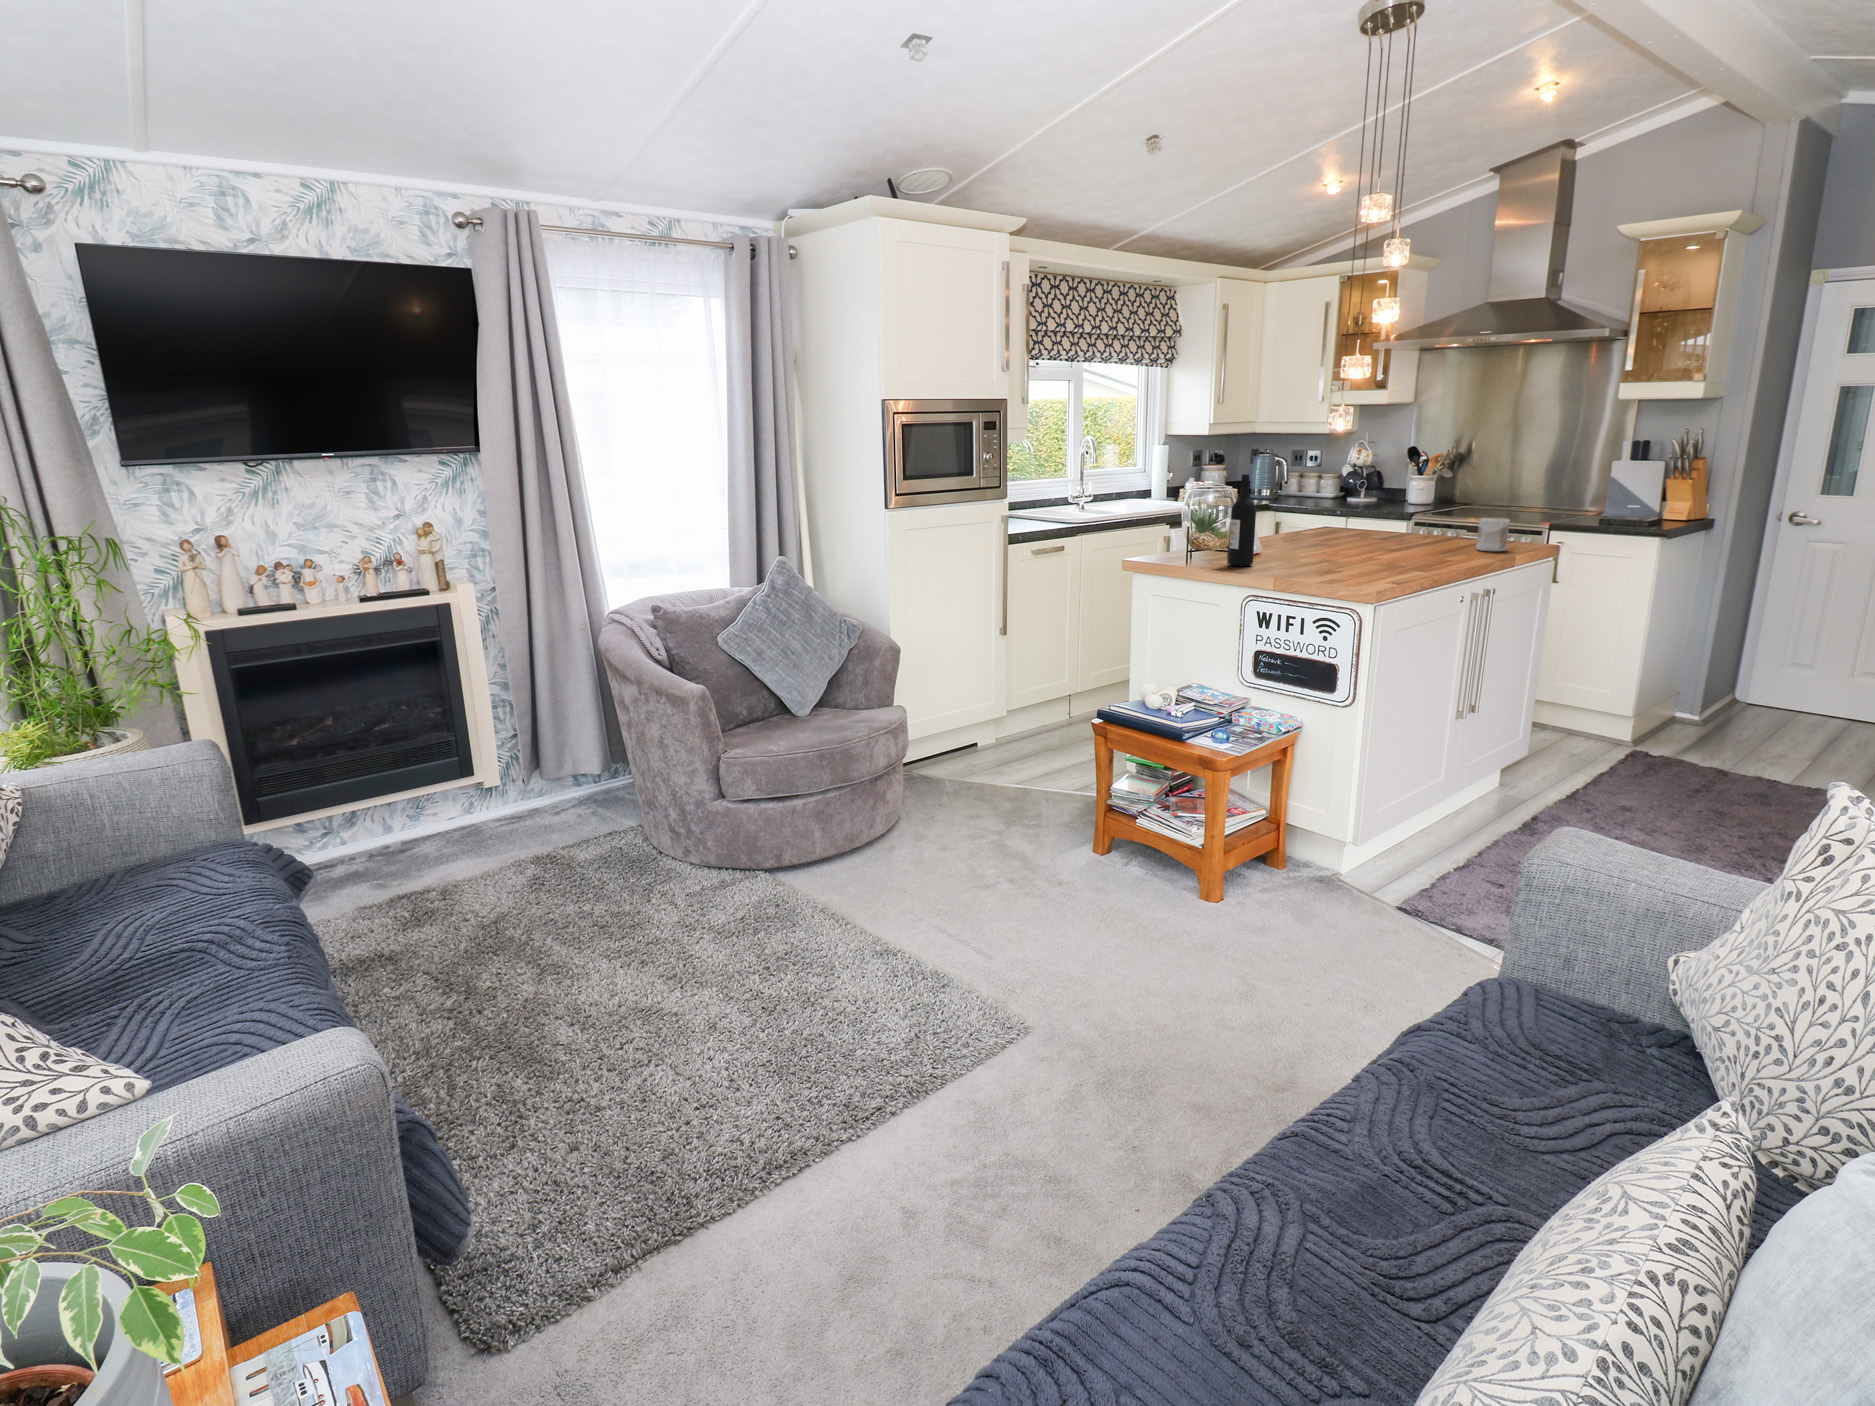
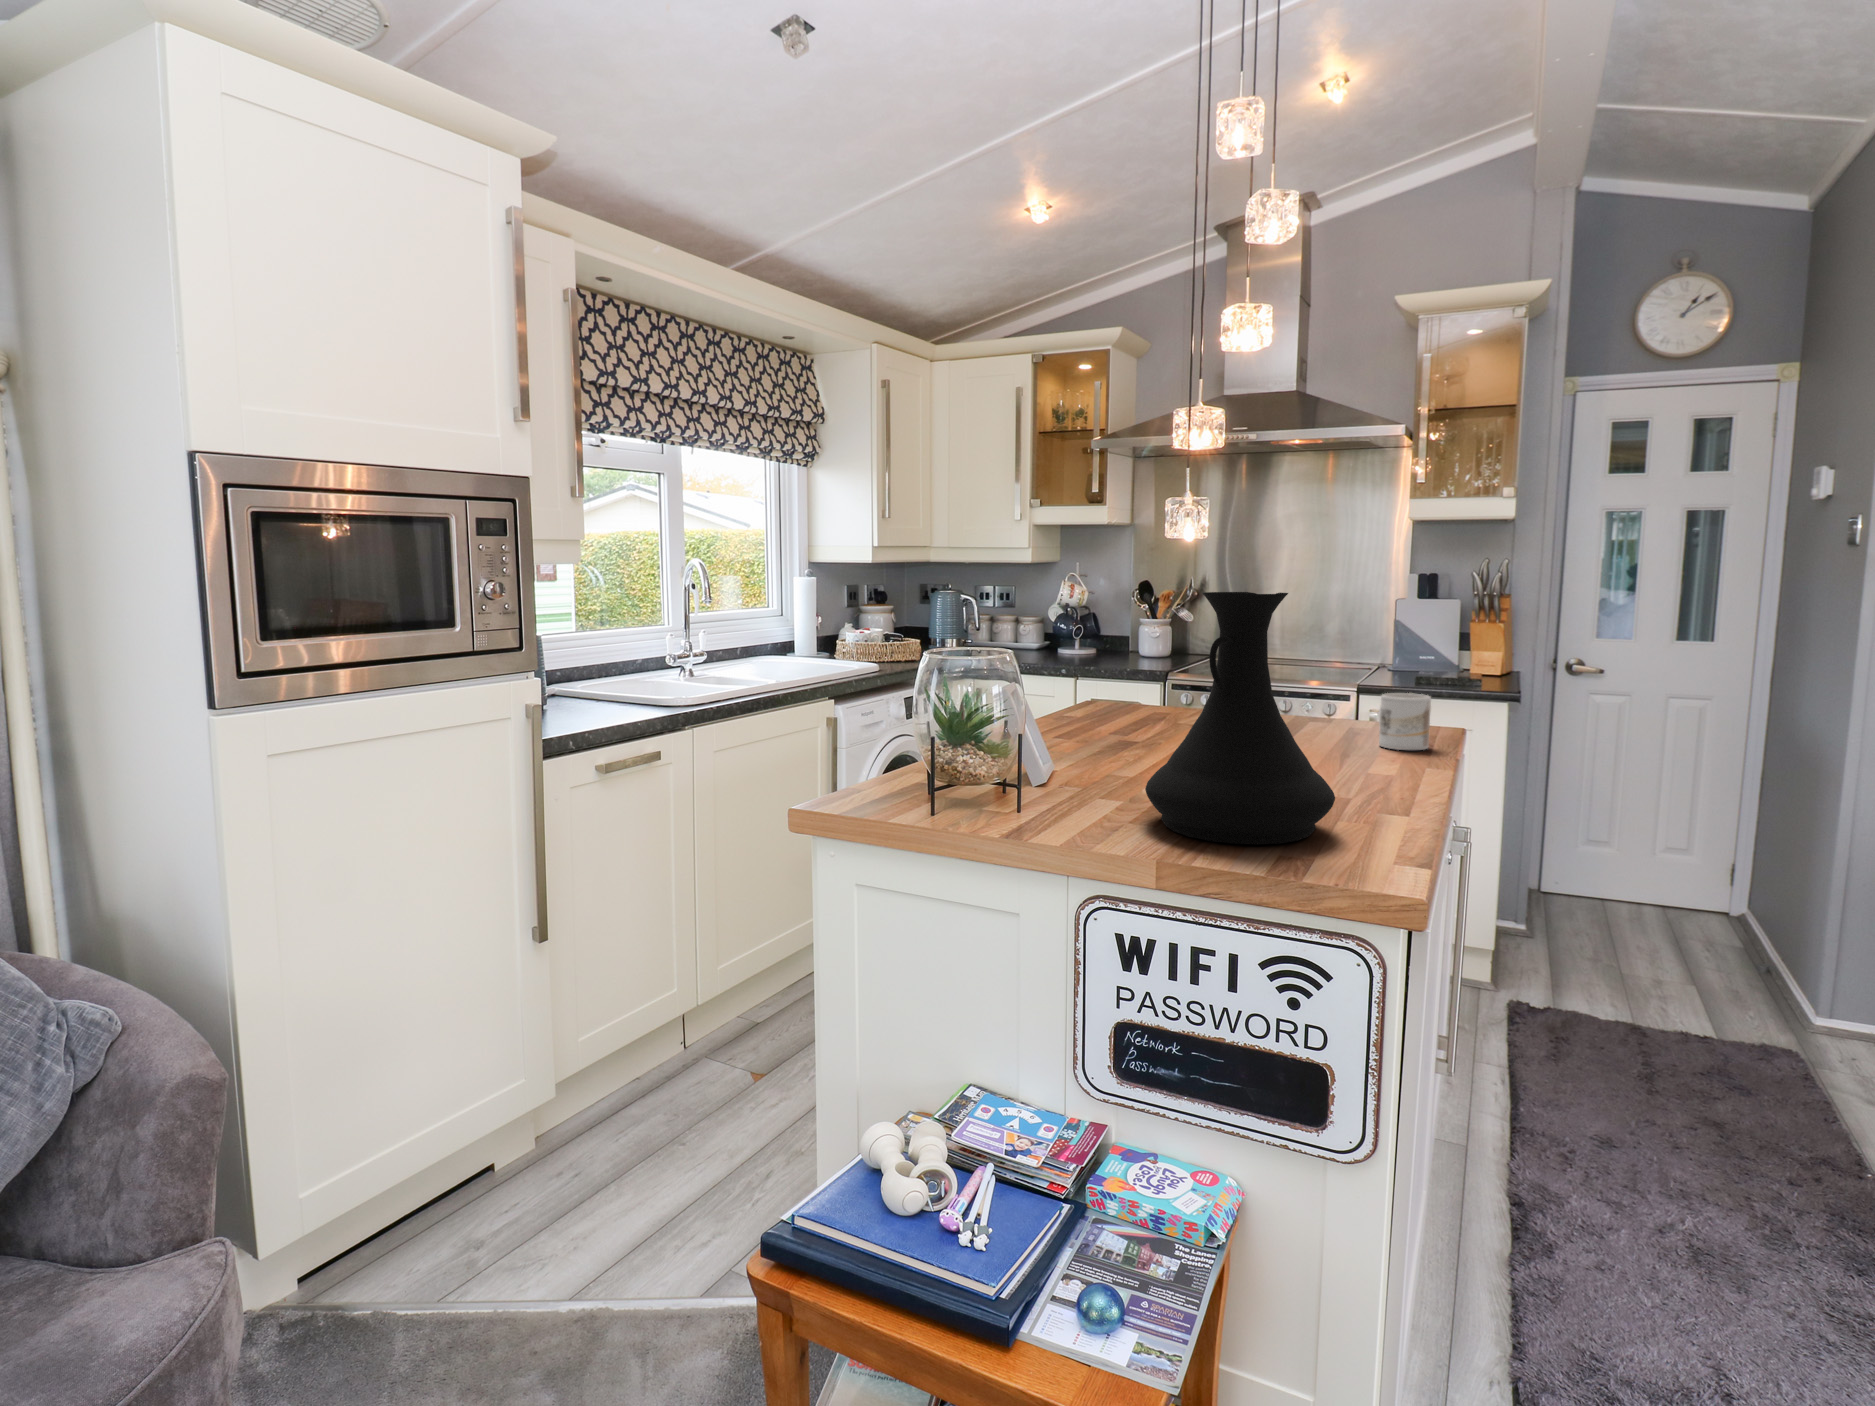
vase: none [1284,460,1374,576] -> present [1145,592,1335,845]
wine bottle: present [1229,474,1256,566] -> none [1023,622,1076,819]

